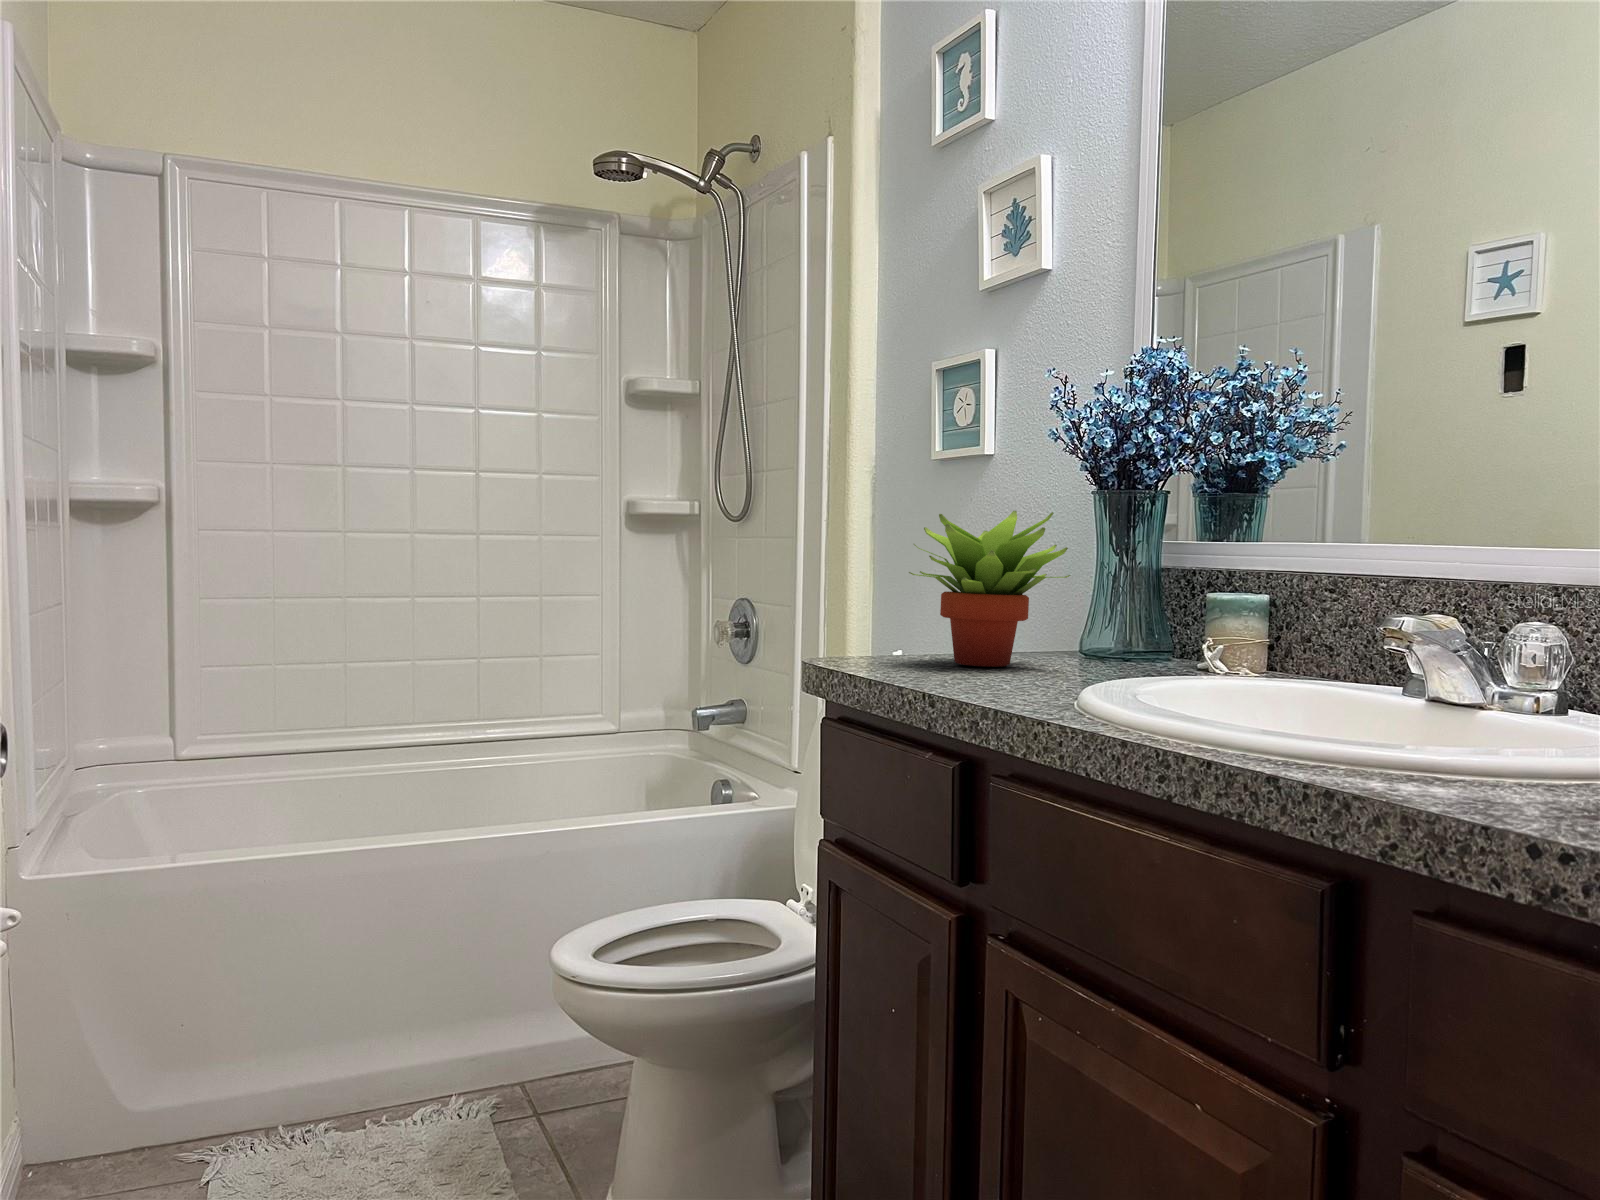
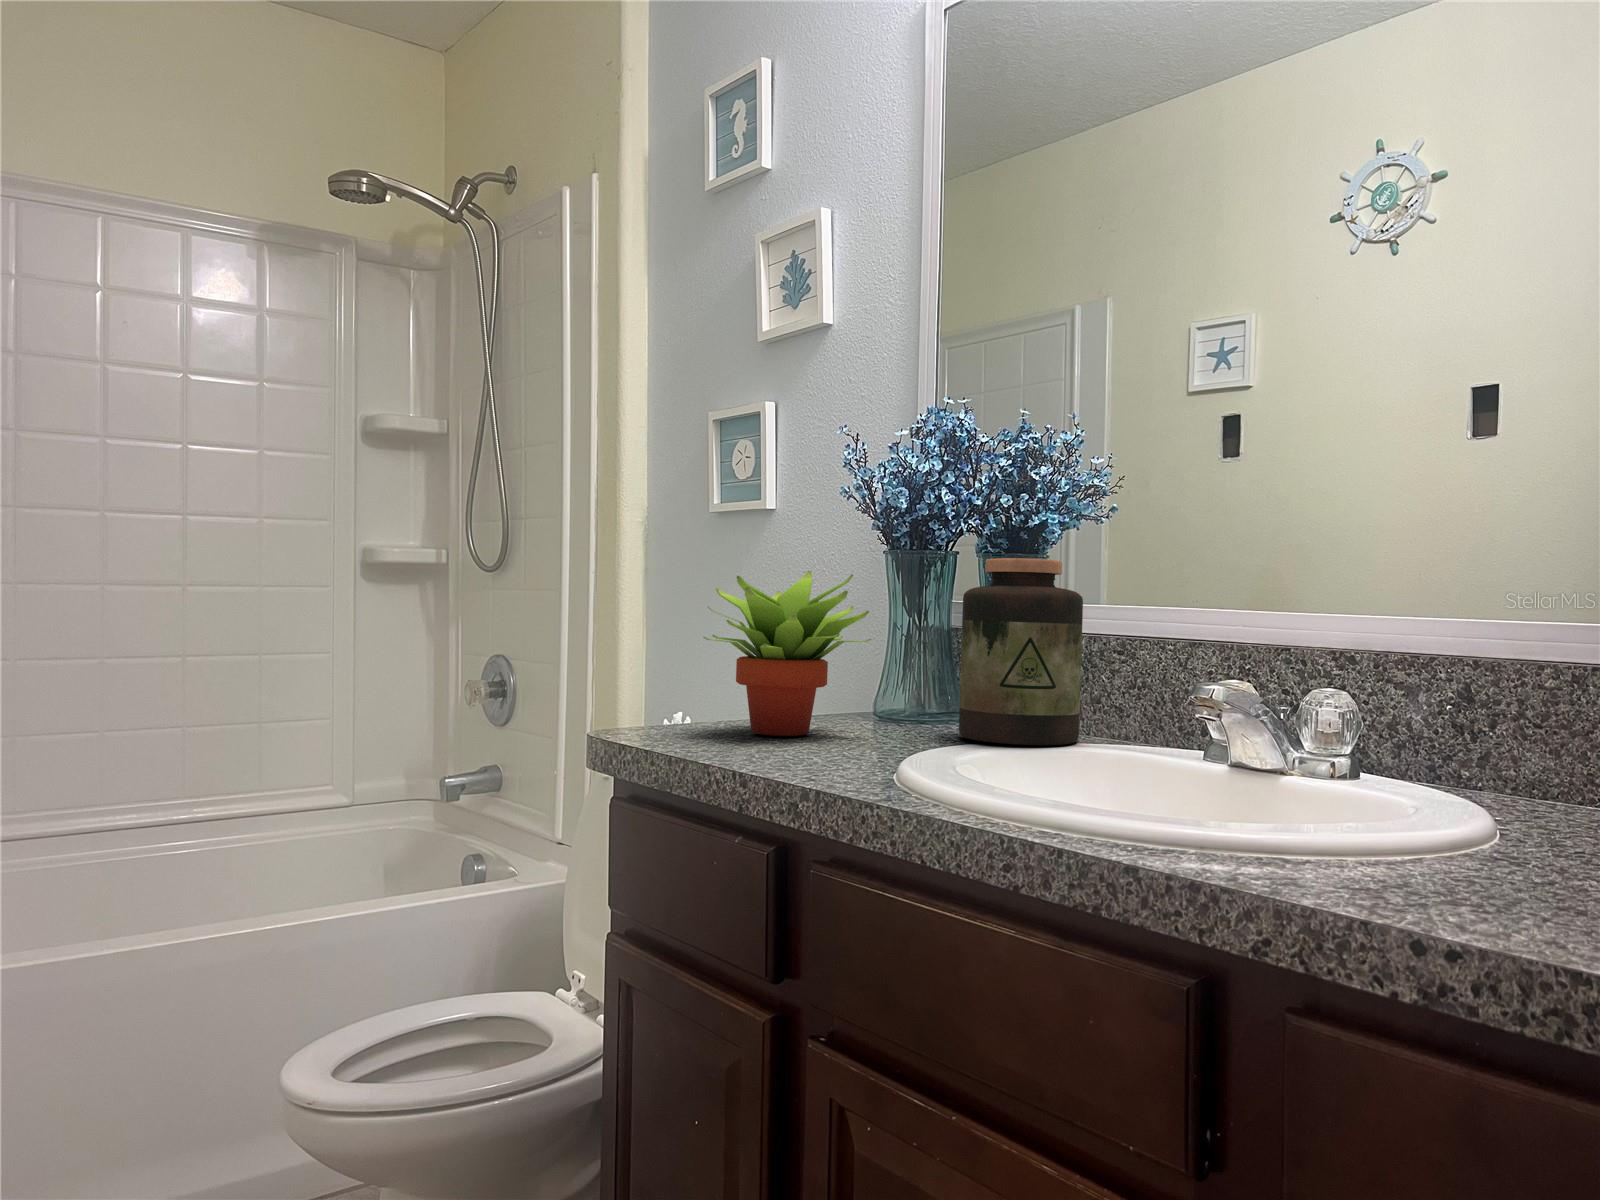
jar: none [1158,495,1289,680] -> present [959,558,1083,745]

